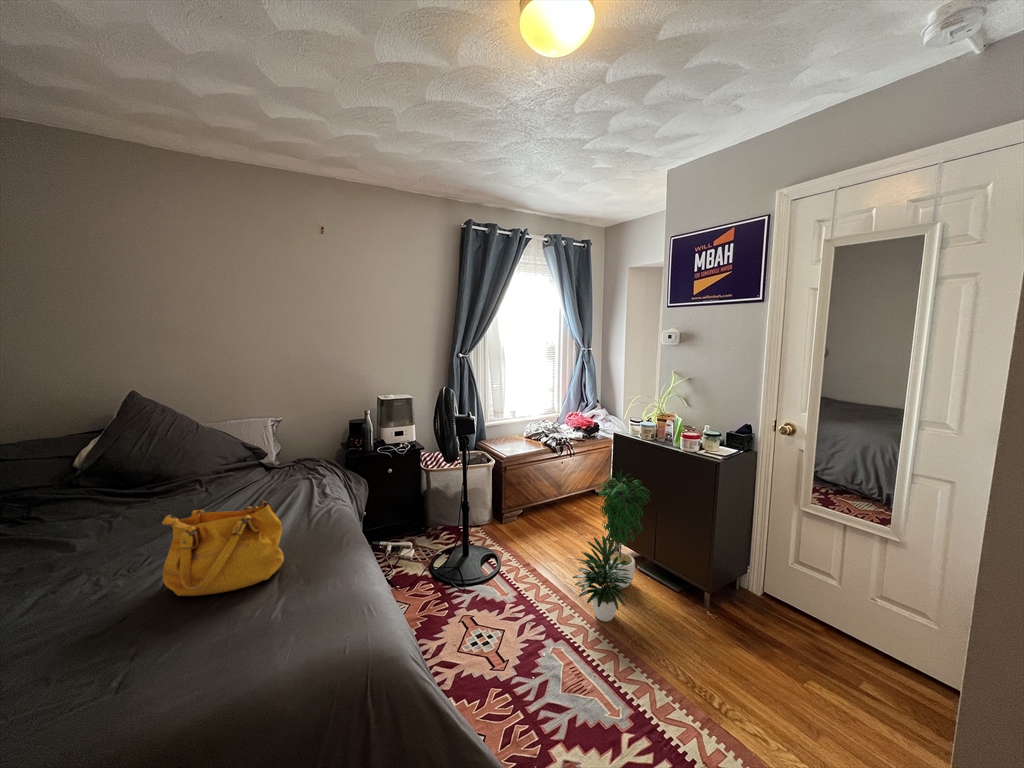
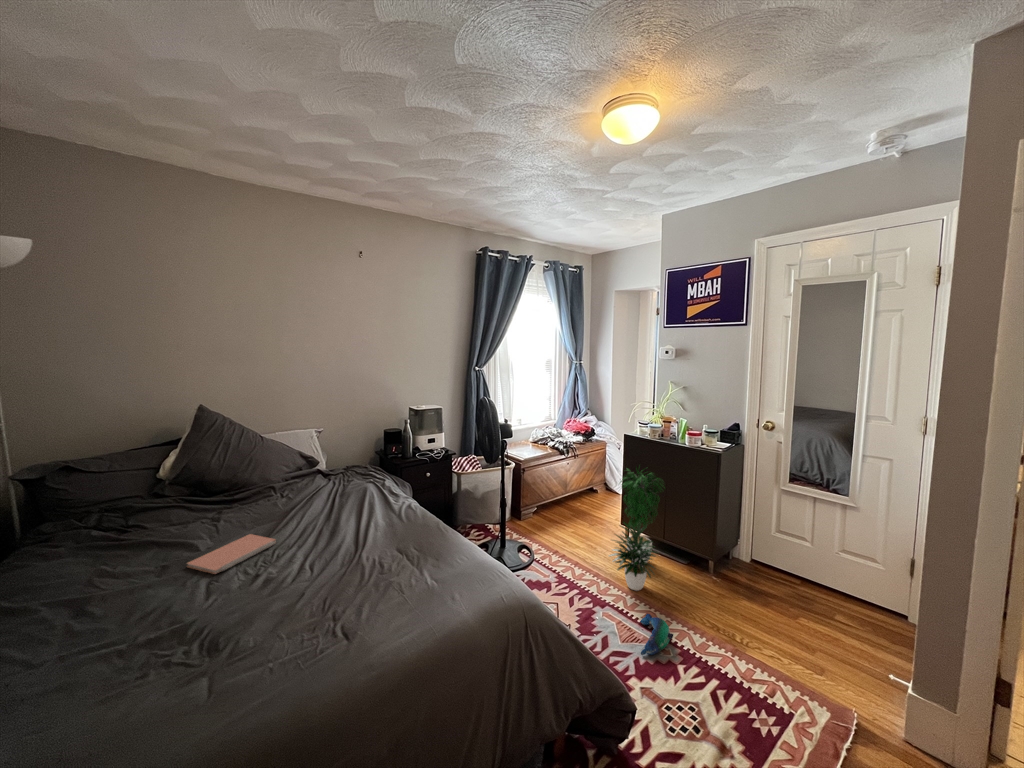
handbag: present [162,499,284,596] -> none [314,493,405,576]
notebook: none [42,534,158,583] -> present [187,534,276,574]
plush toy: none [580,656,625,715] -> present [640,614,673,655]

